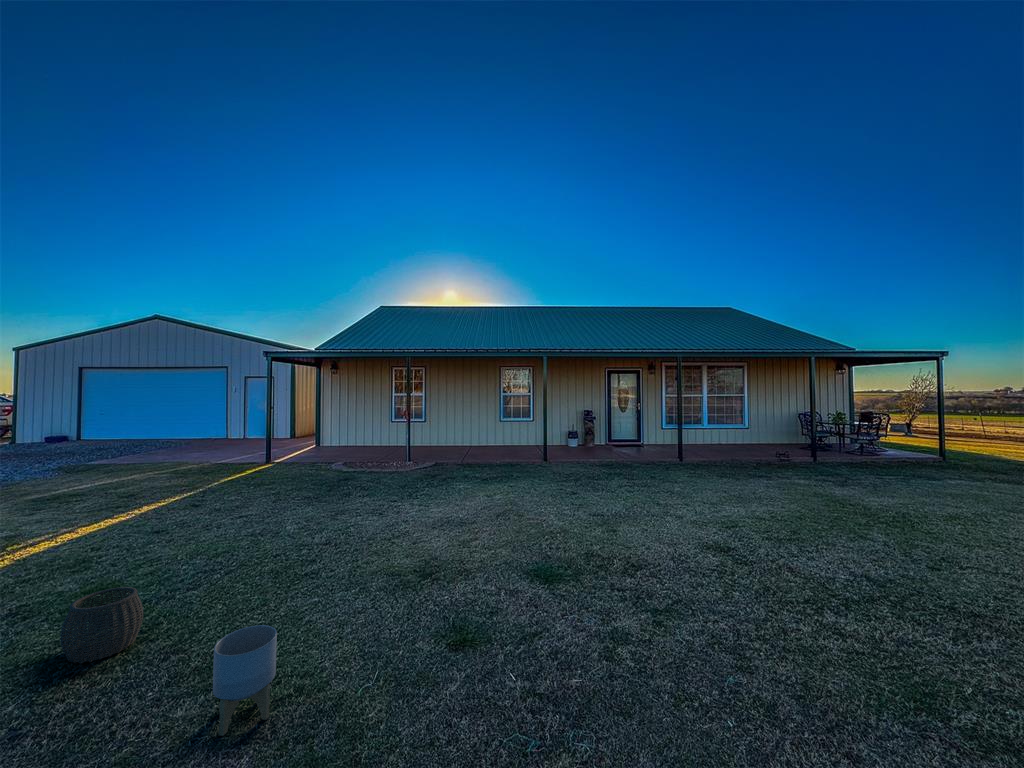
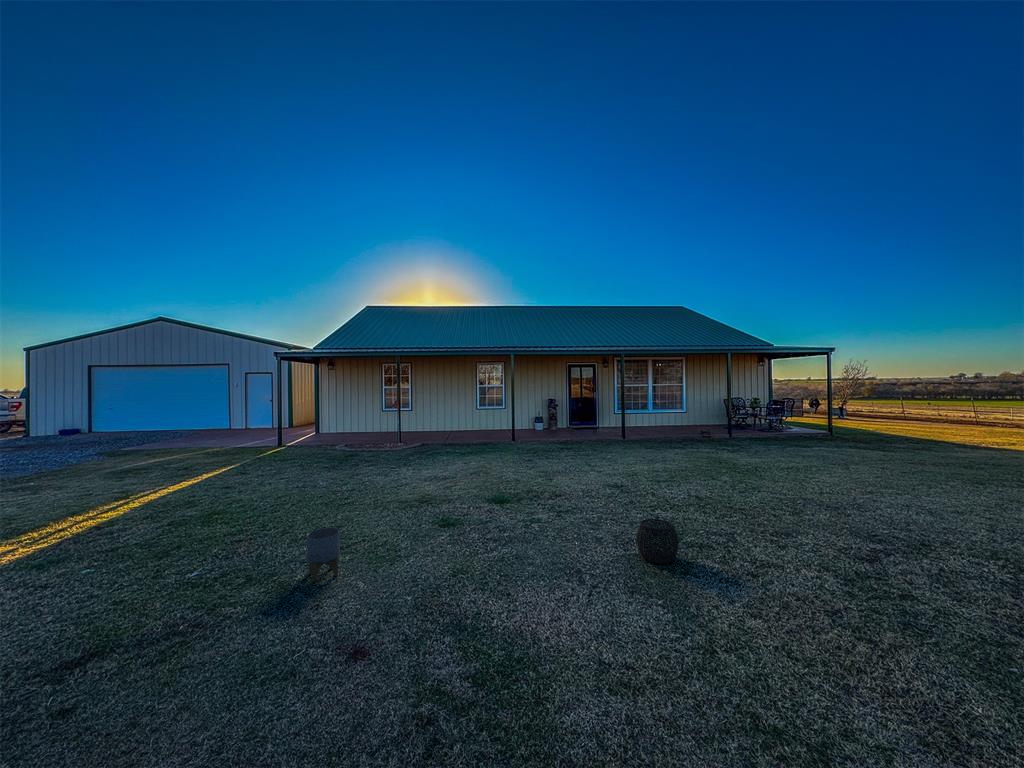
woven basket: present [60,587,144,663] -> present [637,519,679,564]

